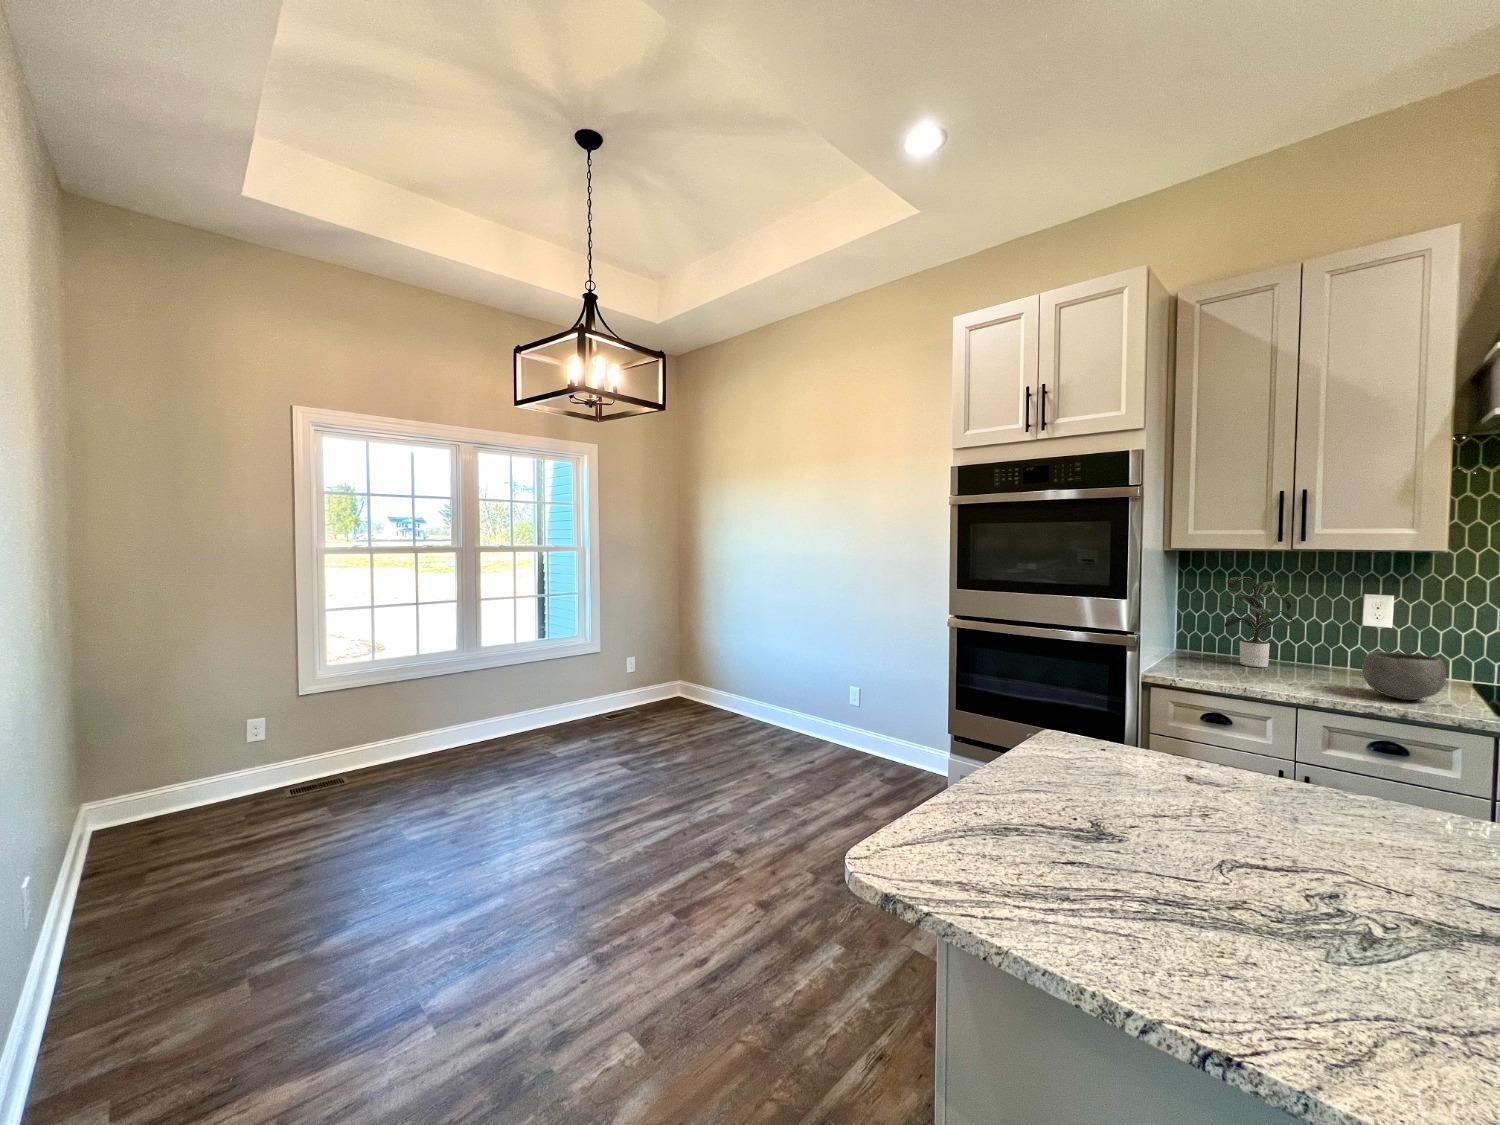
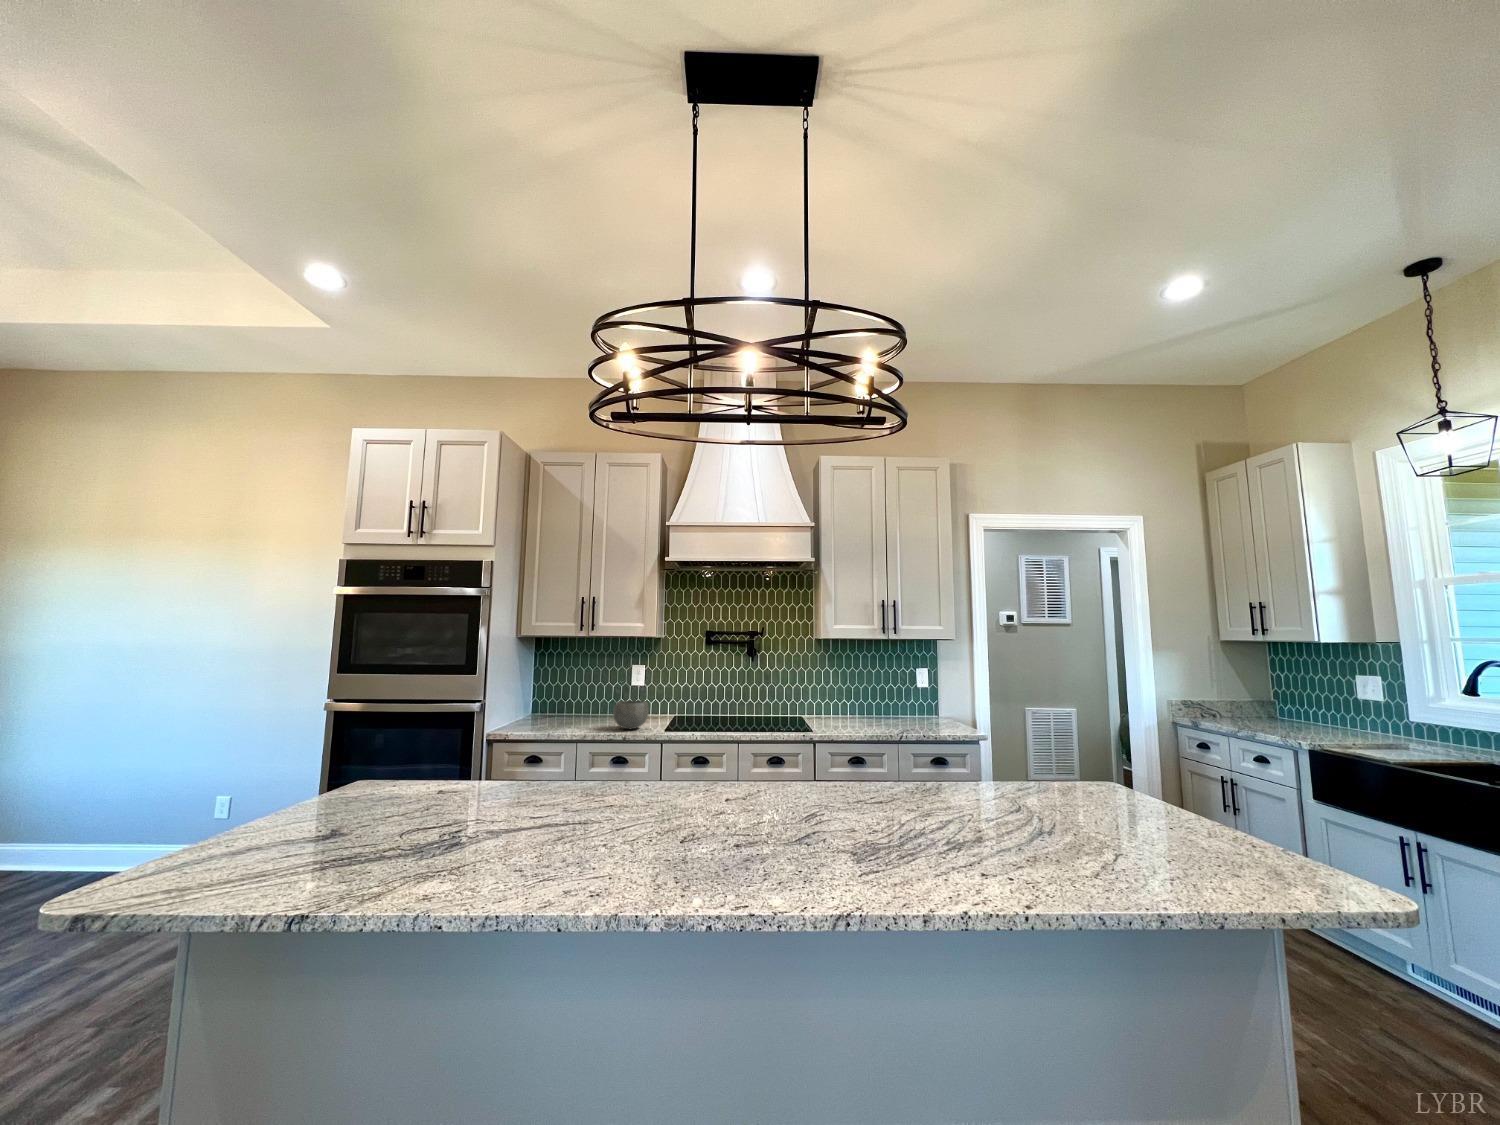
potted plant: present [1225,577,1296,667] -> none [547,656,603,720]

